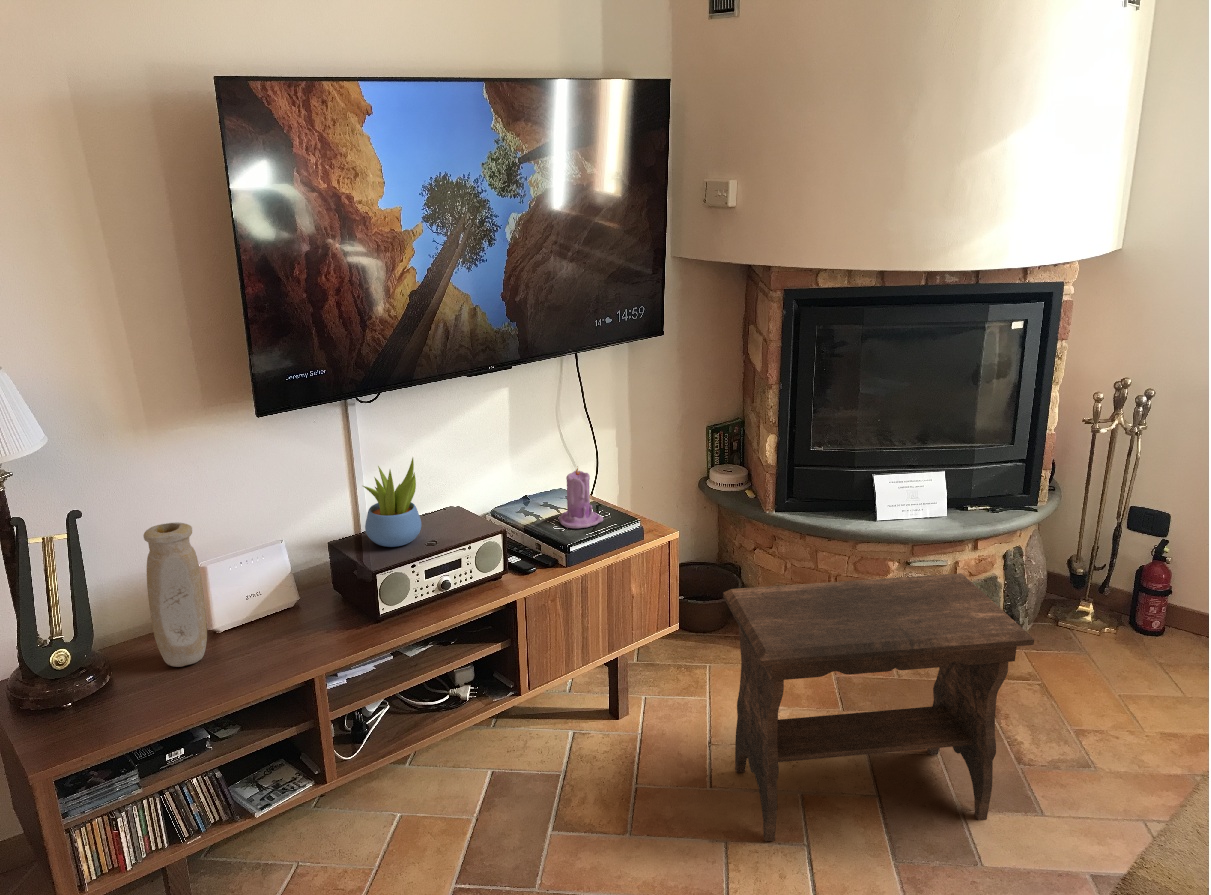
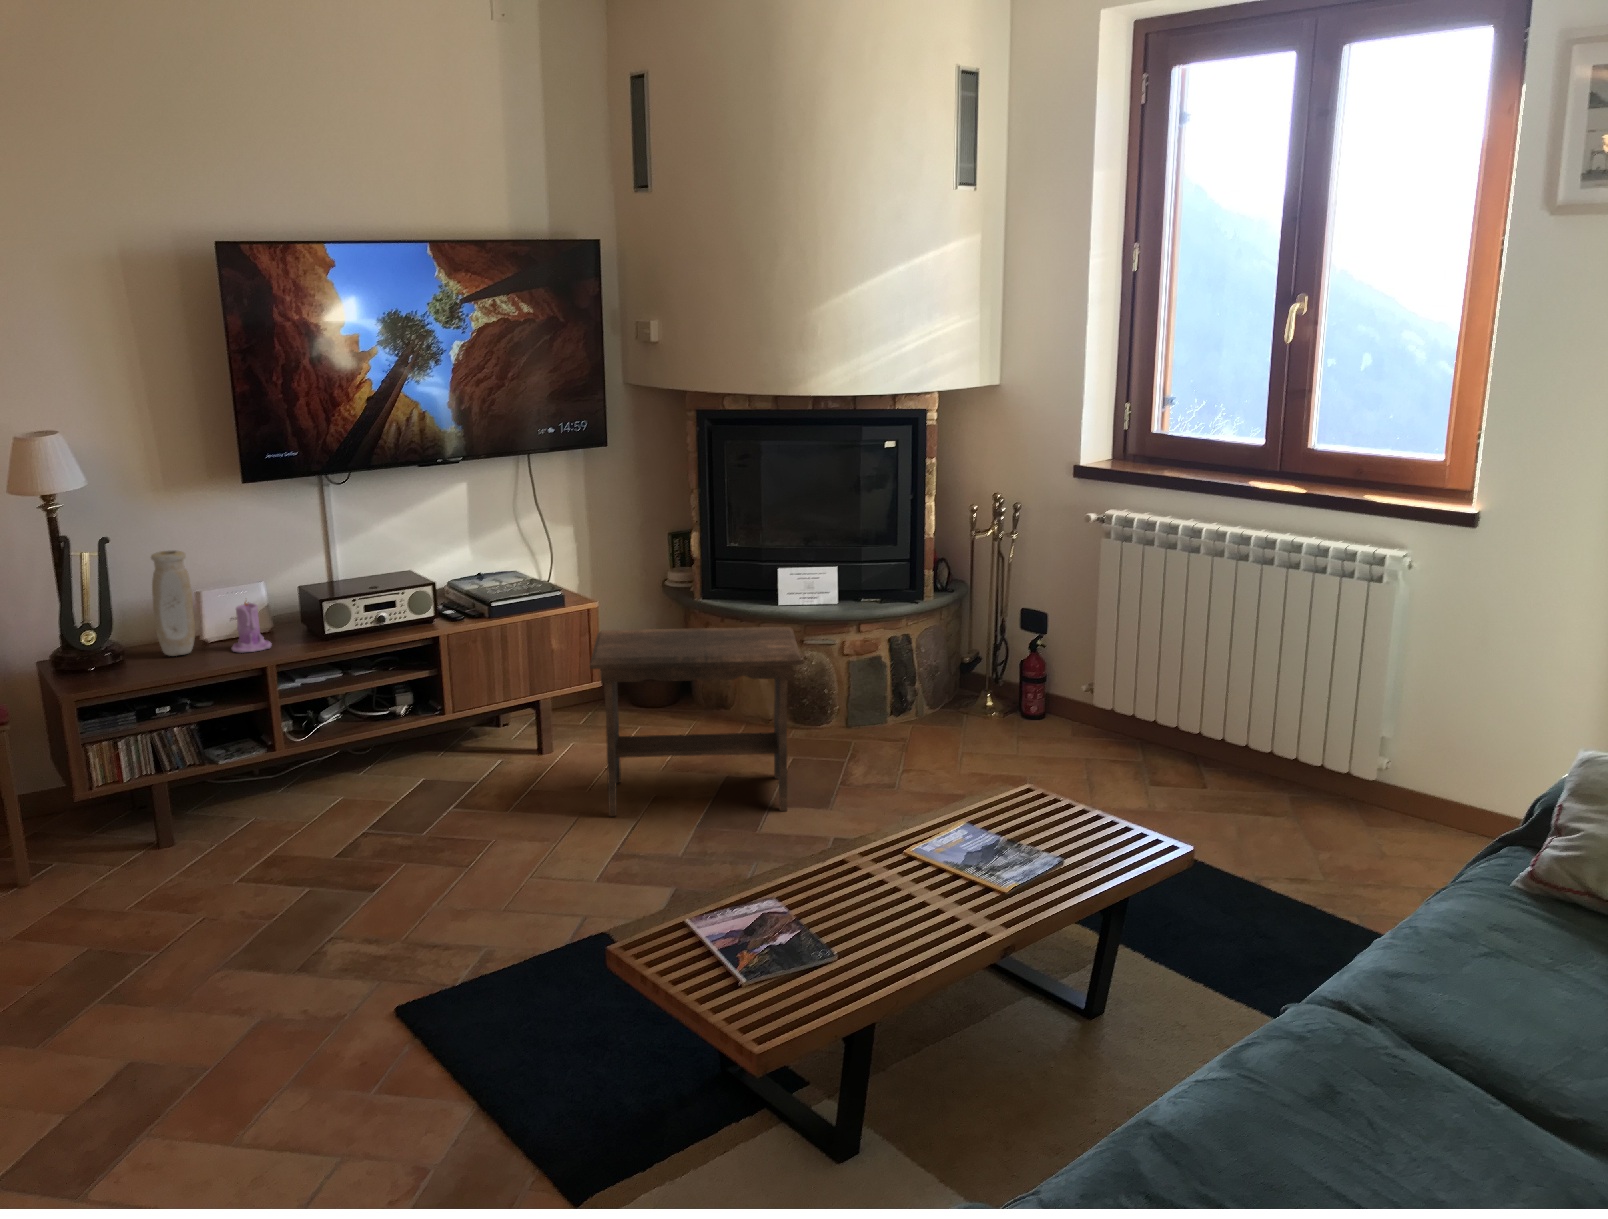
succulent plant: present [363,458,422,547] -> none [322,522,369,589]
candle: present [558,468,603,528] -> present [232,602,272,653]

